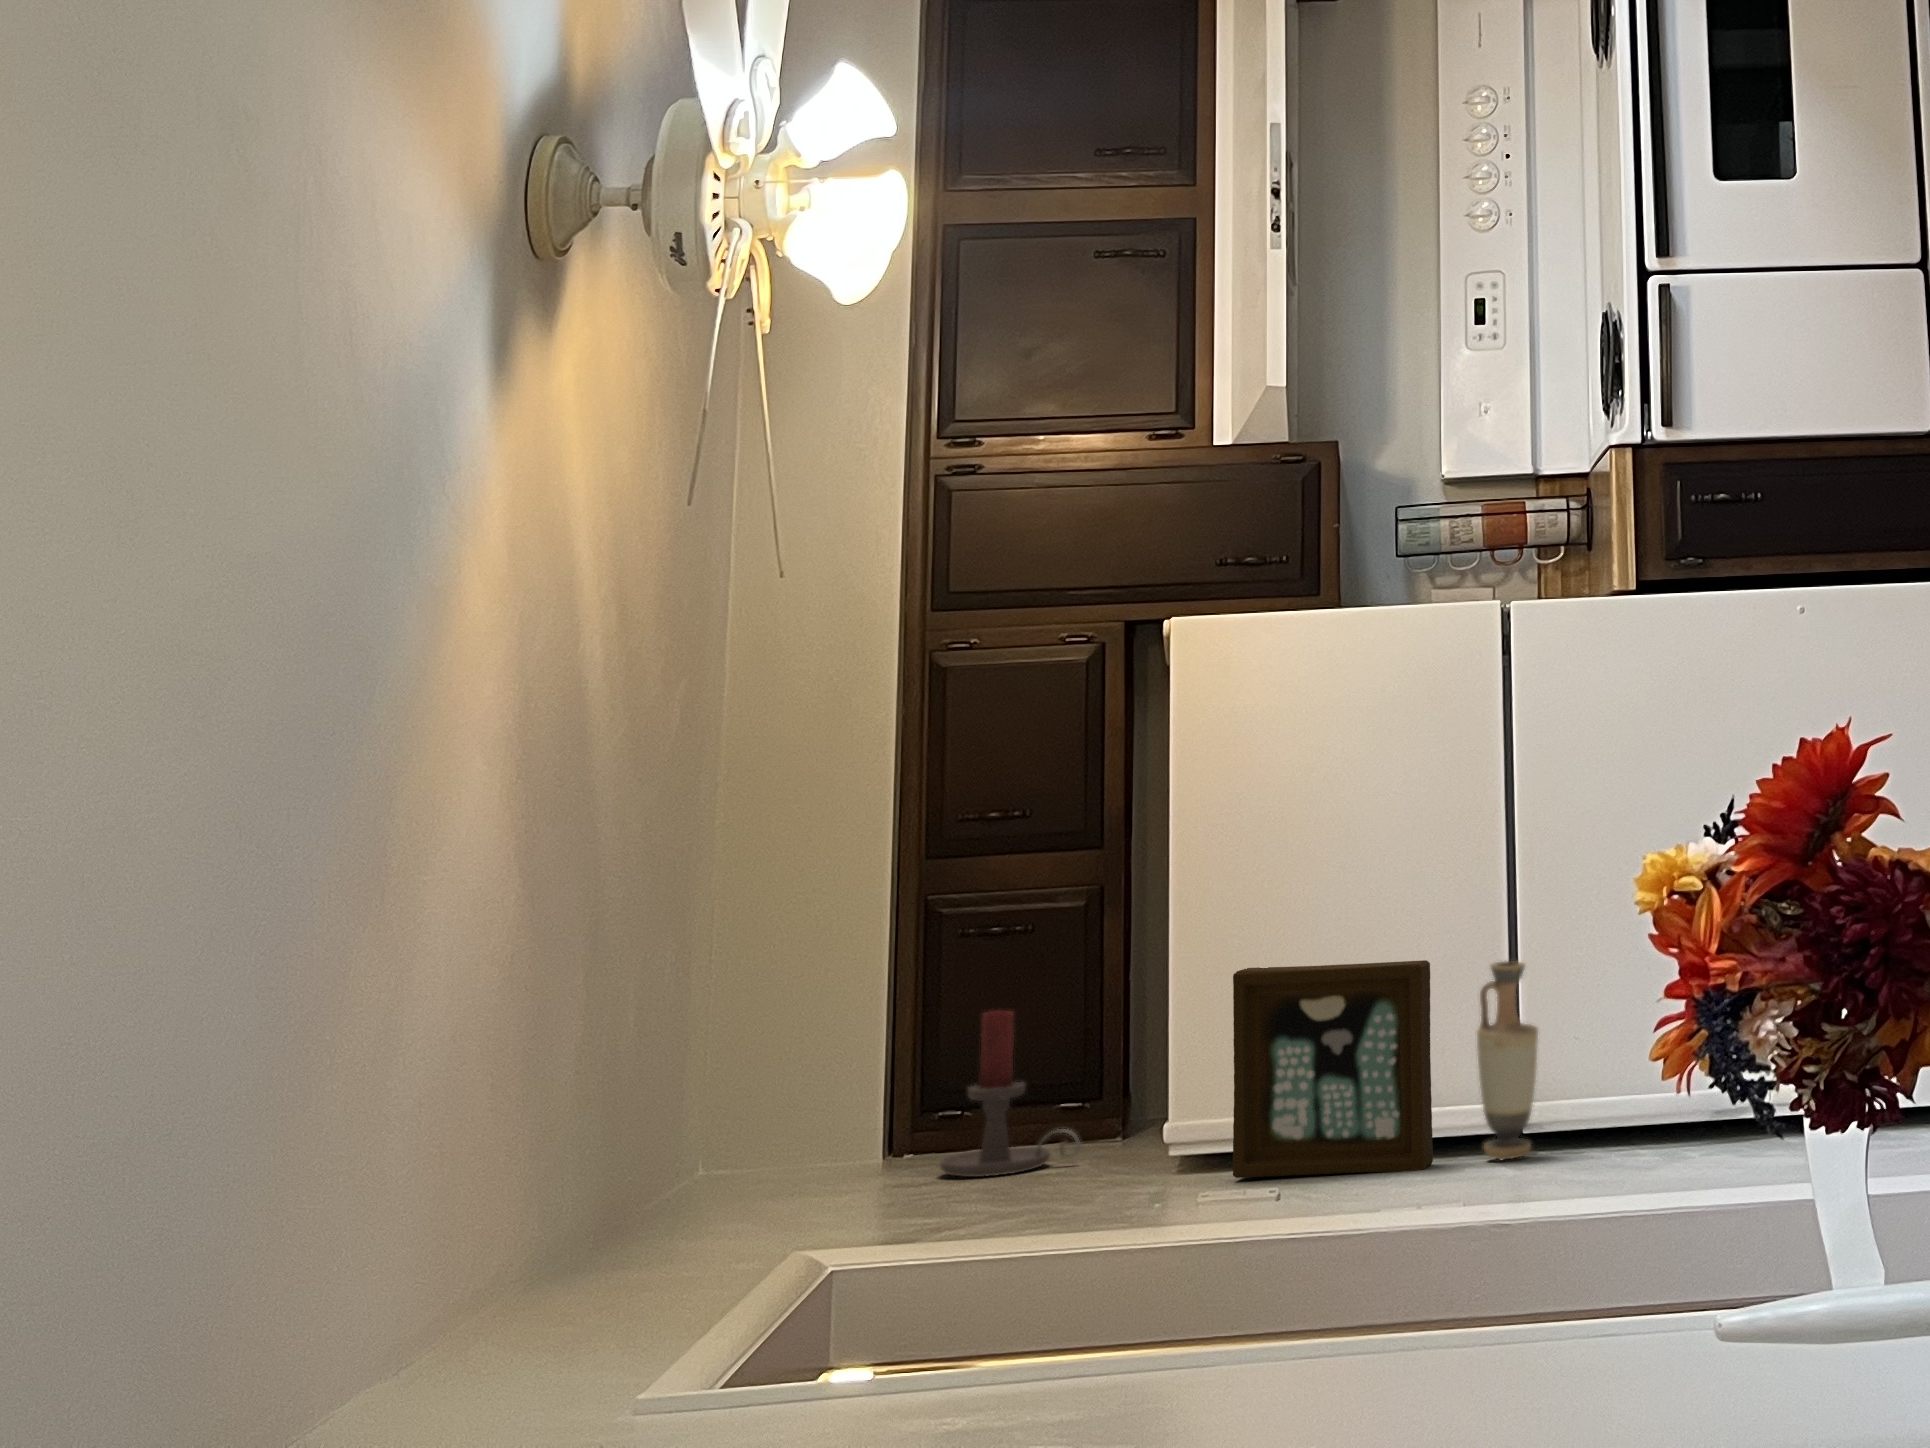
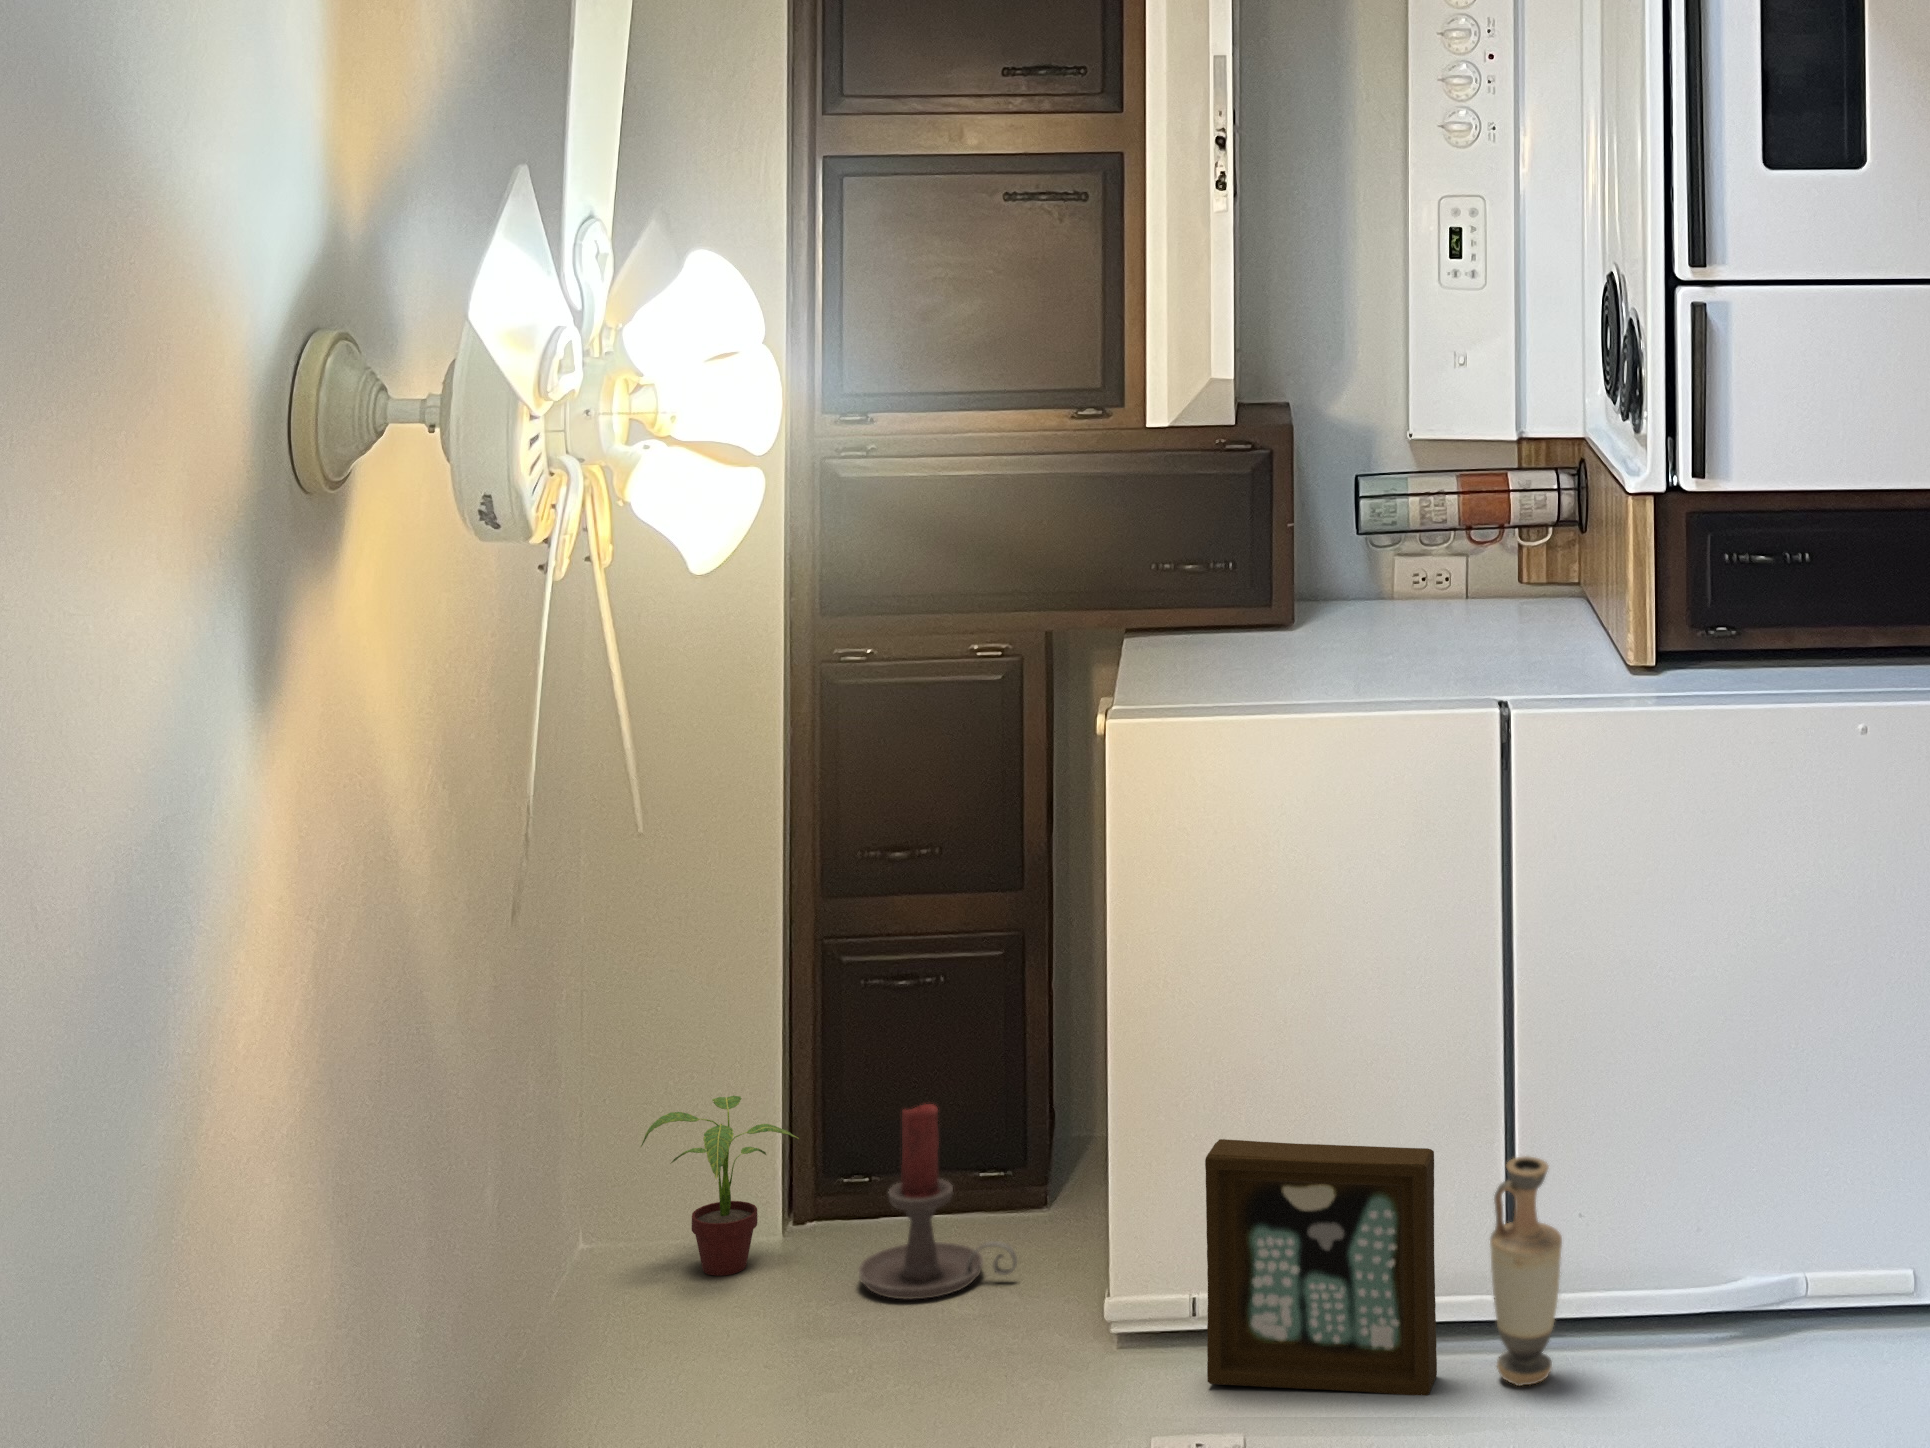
potted plant: none [749,1032,893,1183] -> present [641,1096,799,1276]

